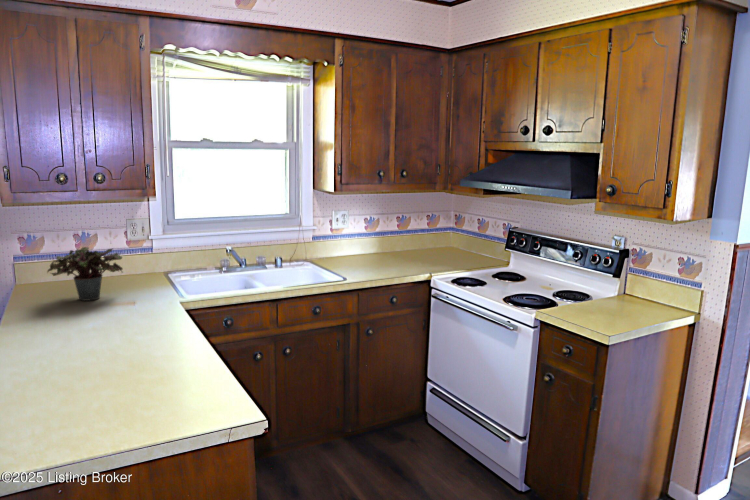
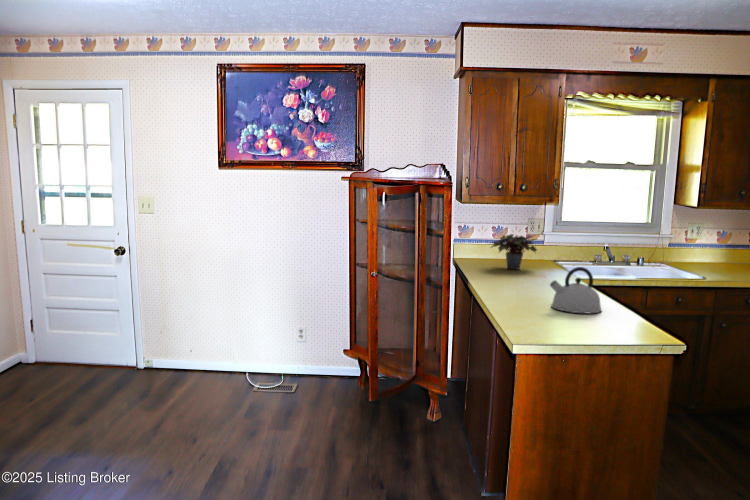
kettle: none [39,332,146,422] -> present [550,267,601,314]

